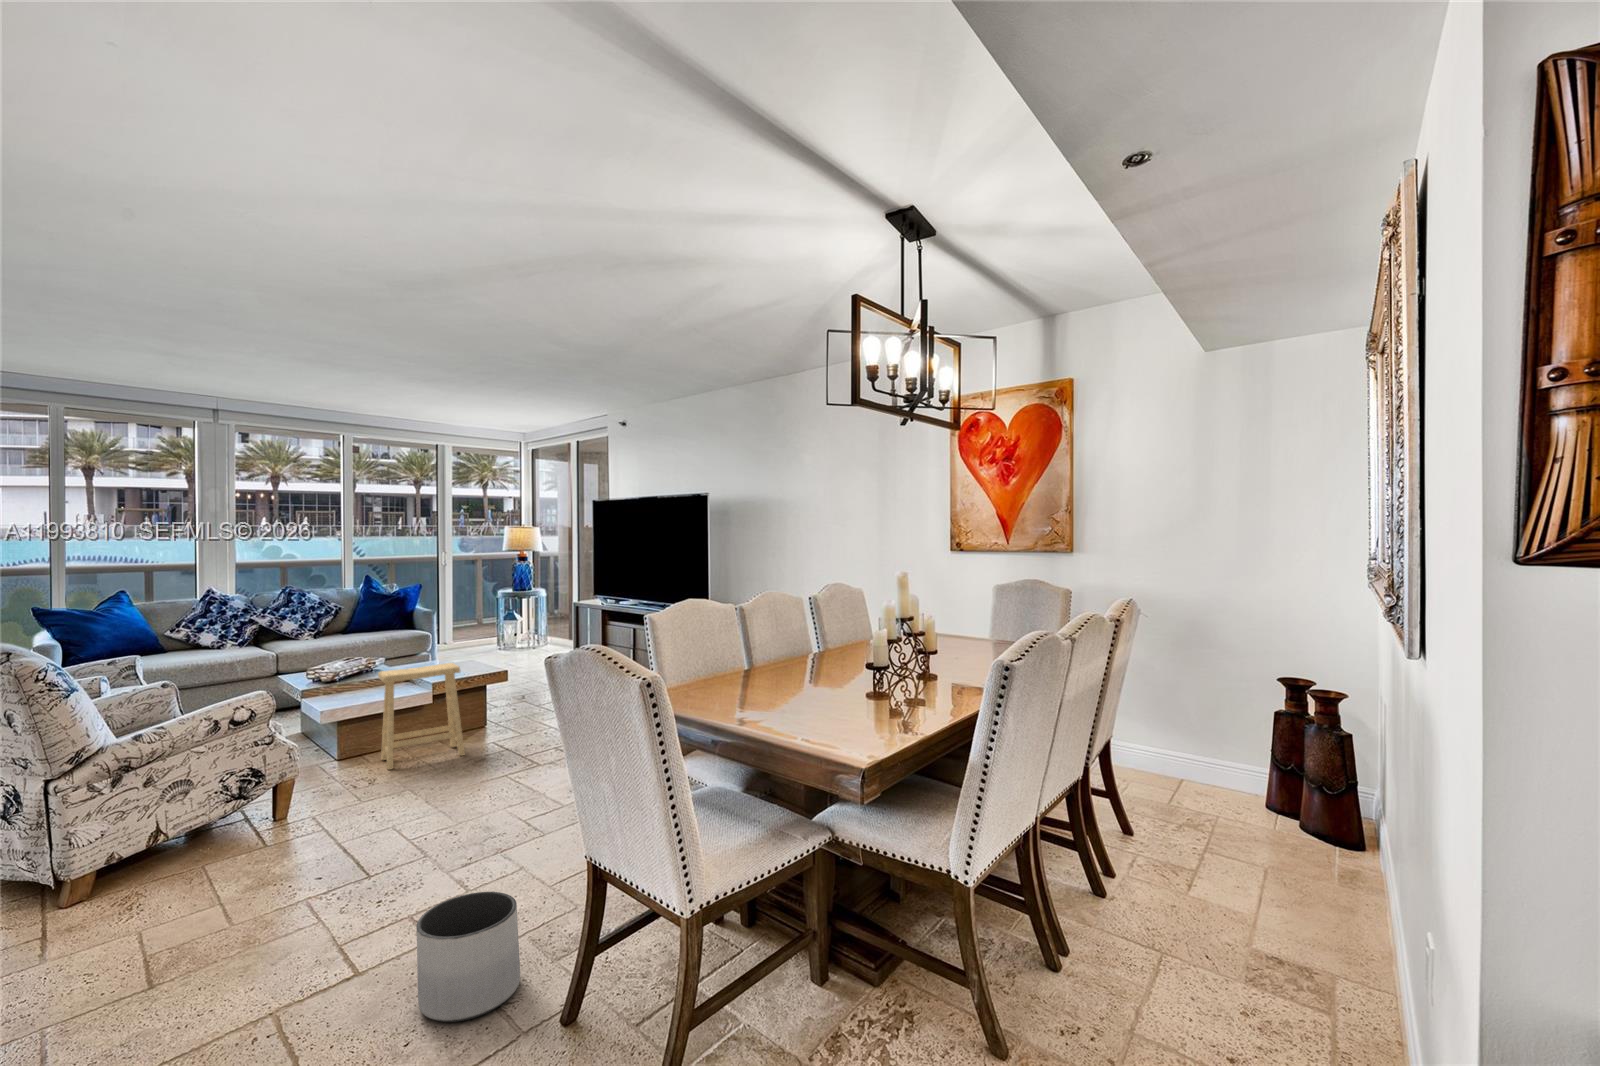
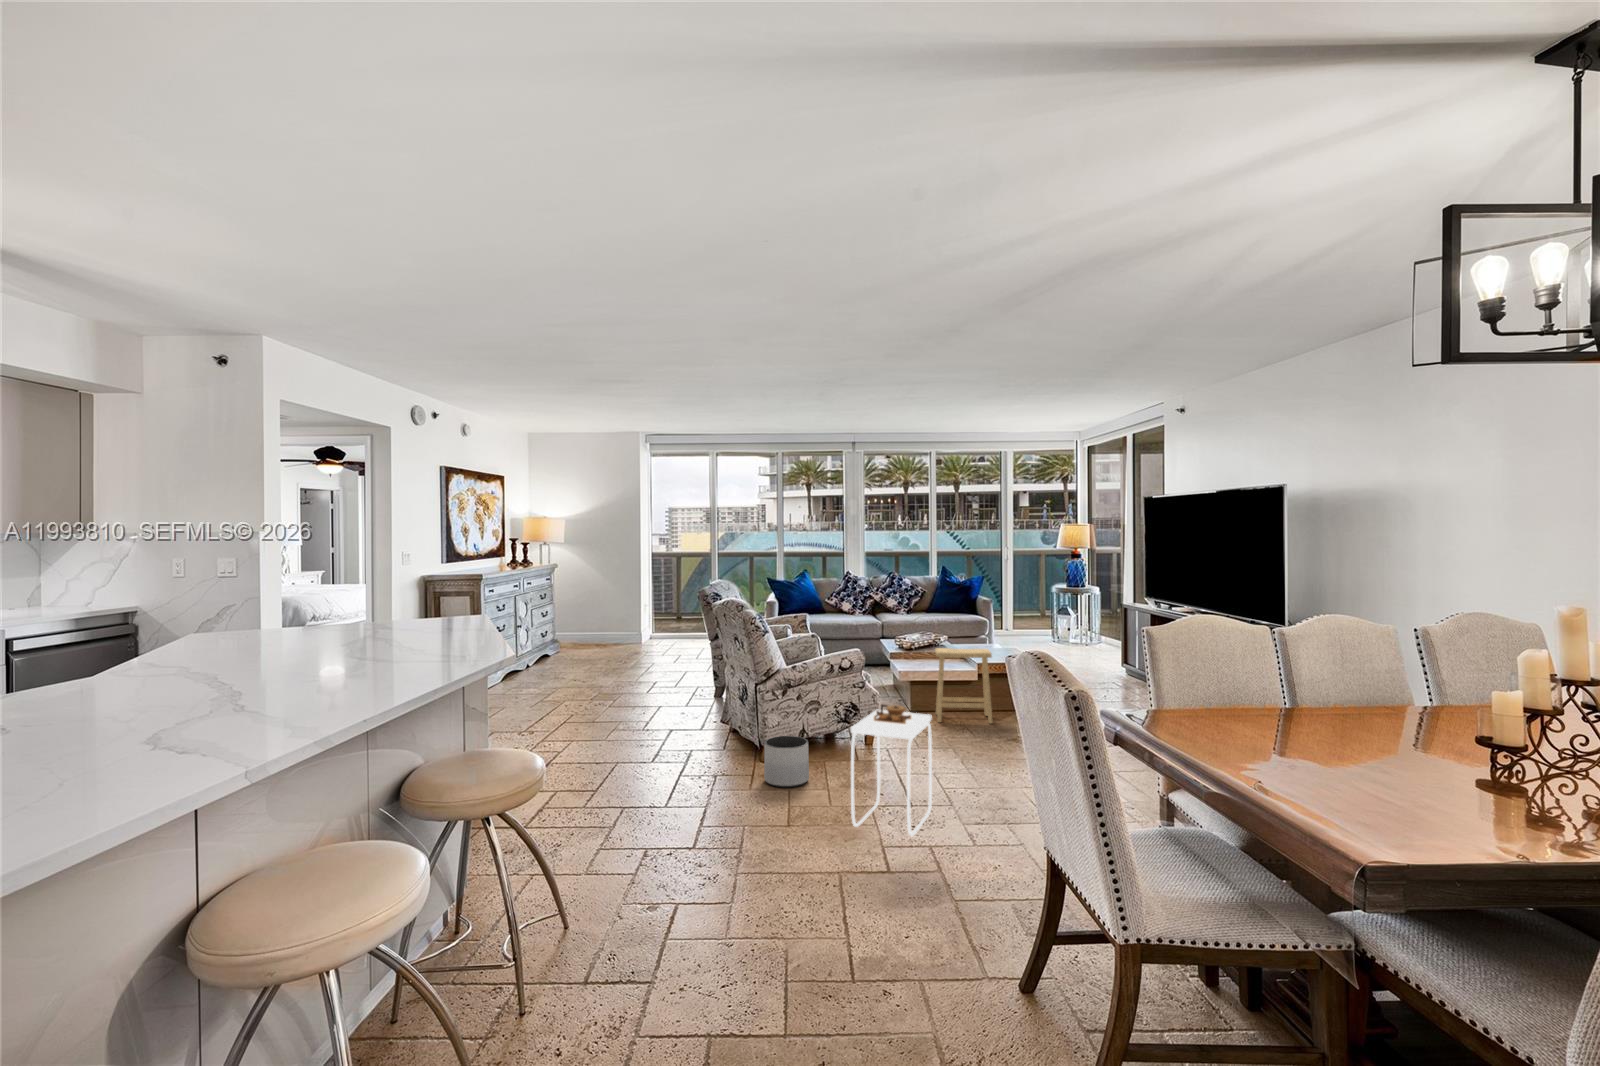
side table: none [282,756,422,974] -> present [851,704,932,836]
planter: present [416,892,520,1022] -> present [764,736,809,787]

